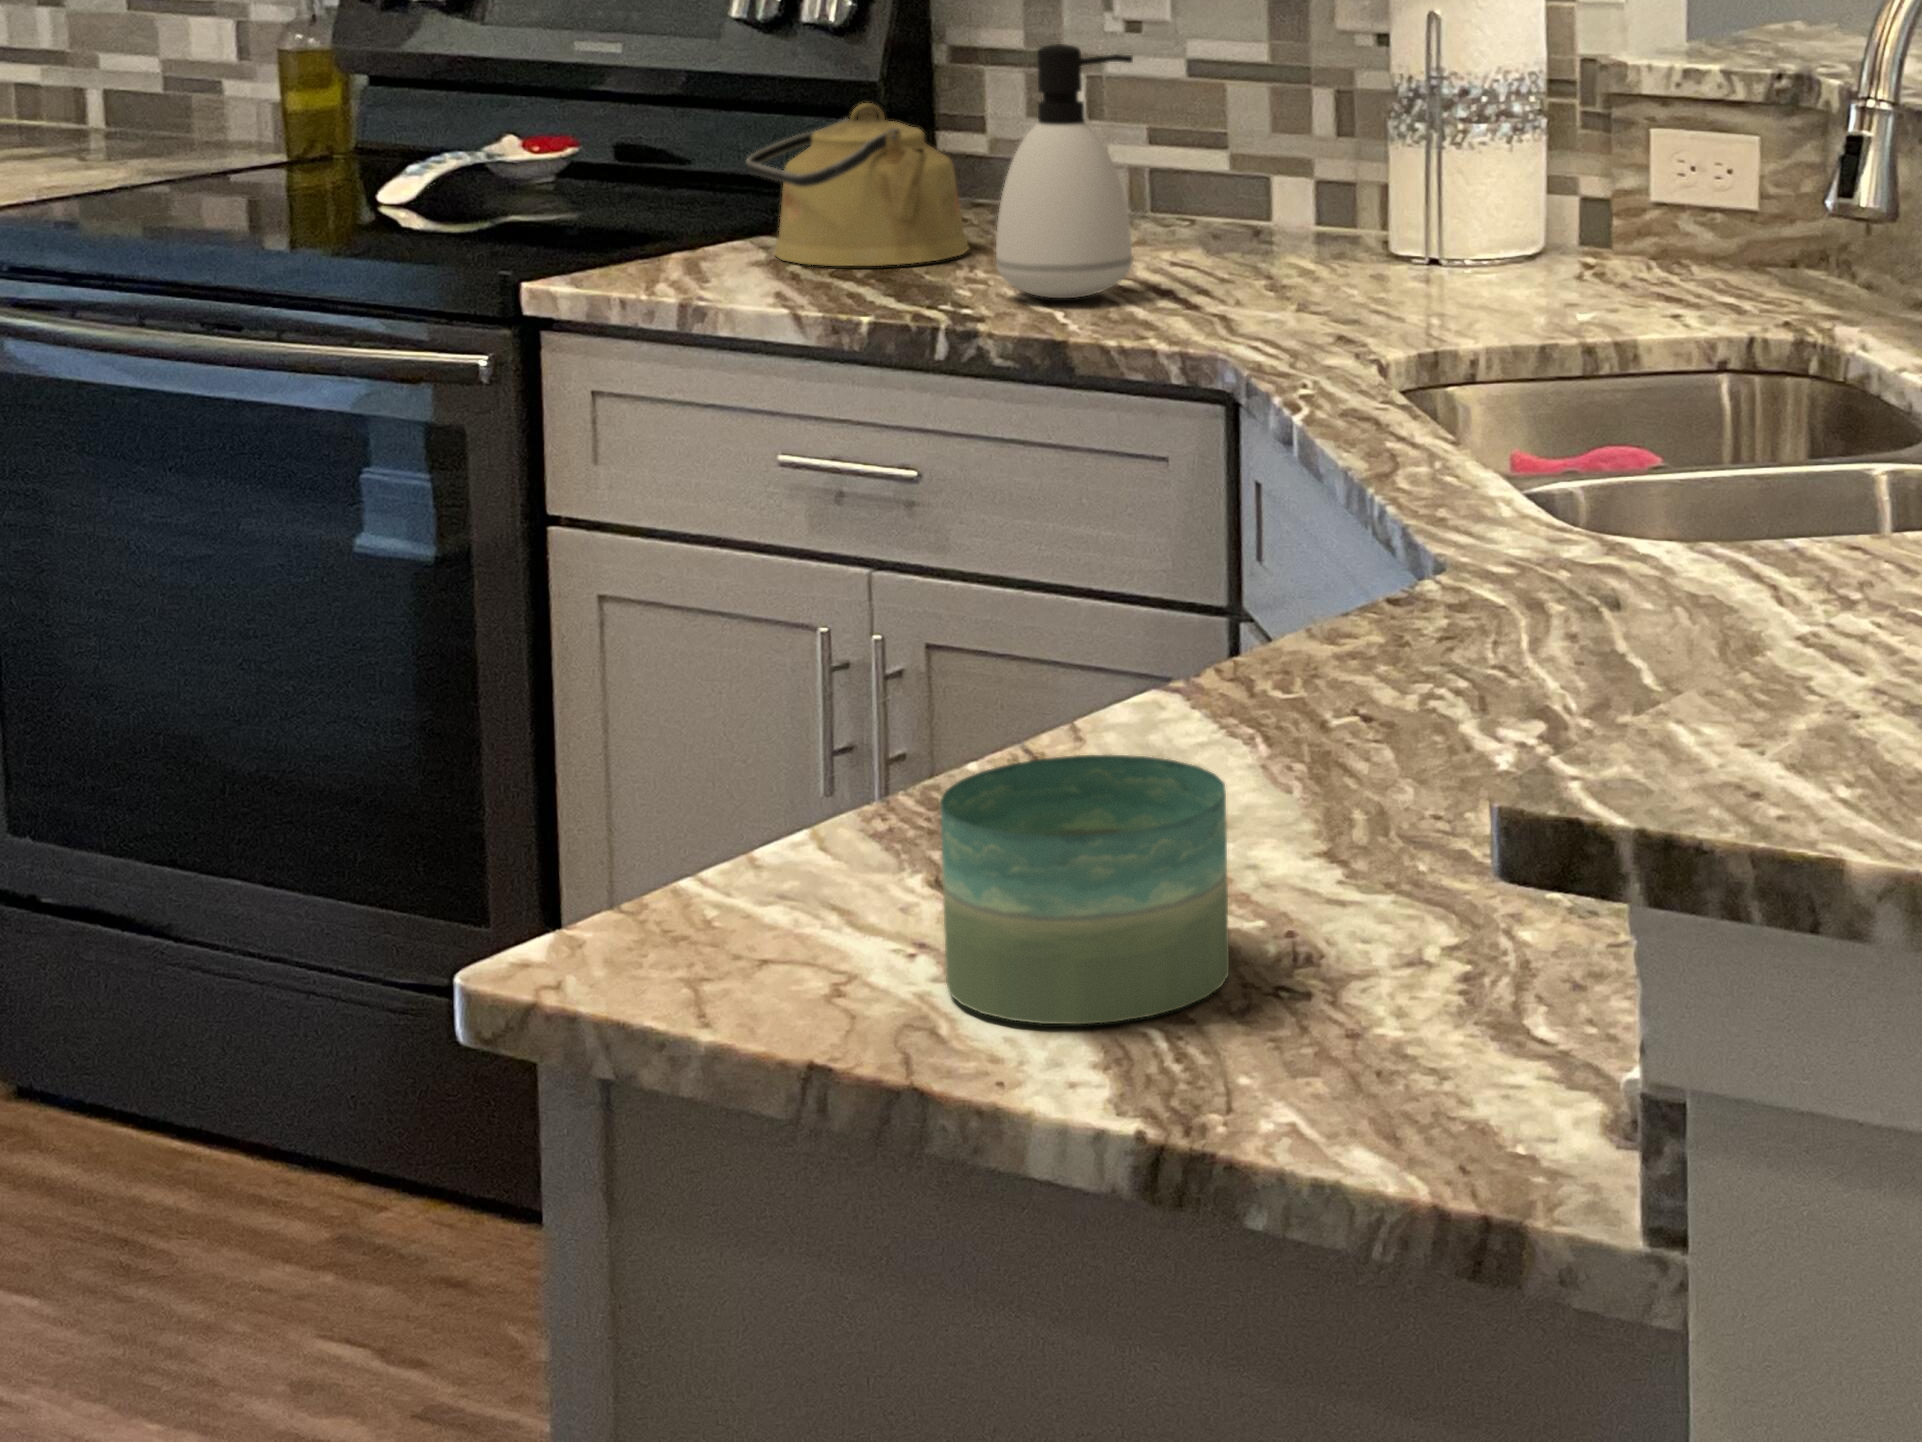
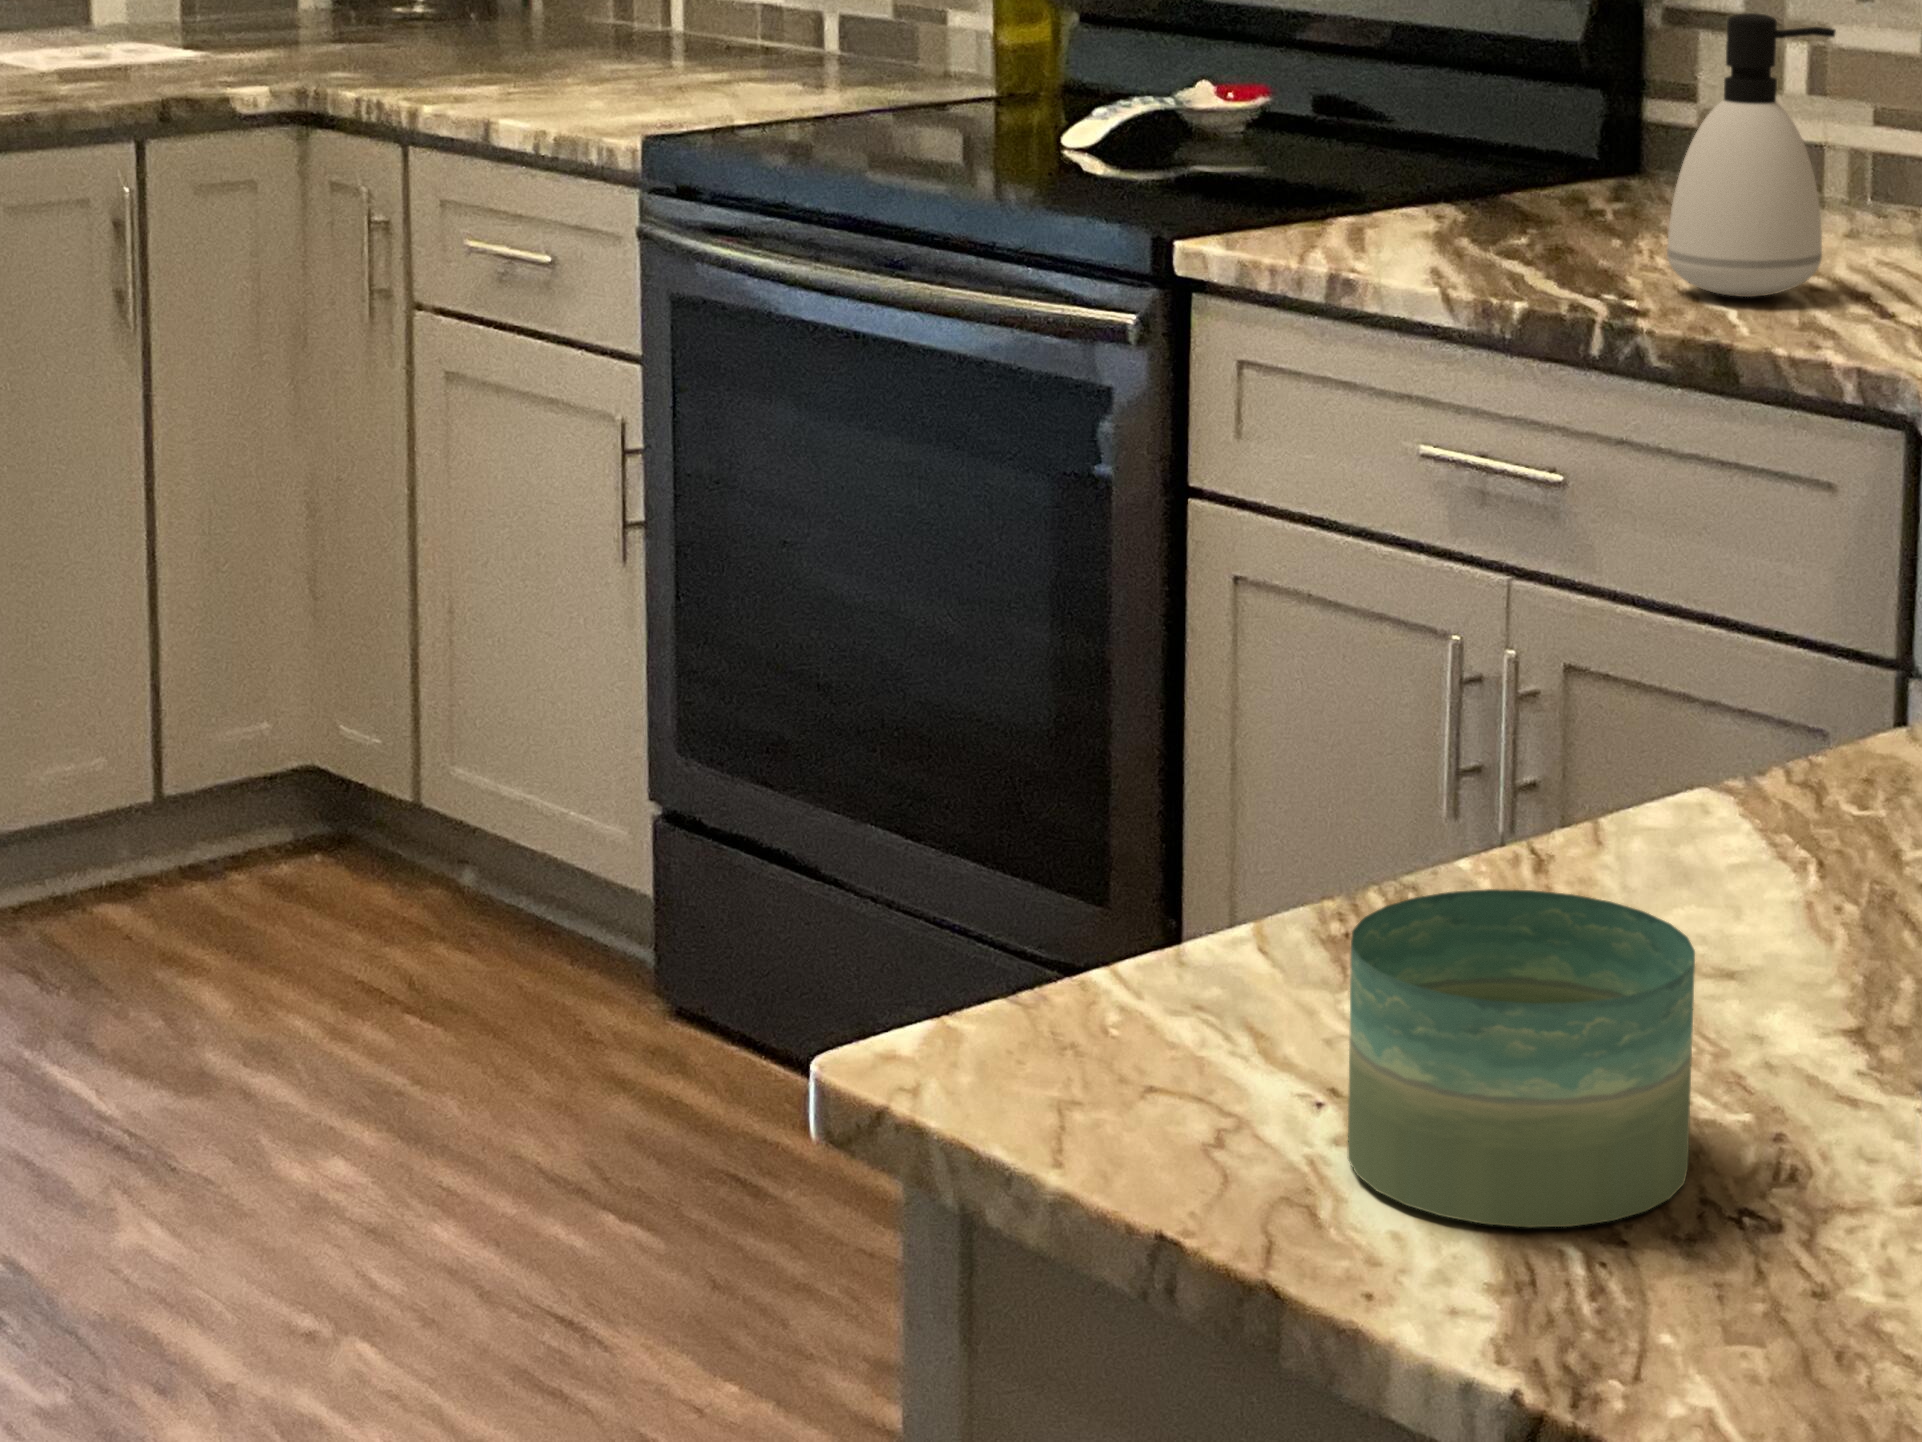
kettle: present [746,103,969,266] -> none [1420,67,1654,245]

